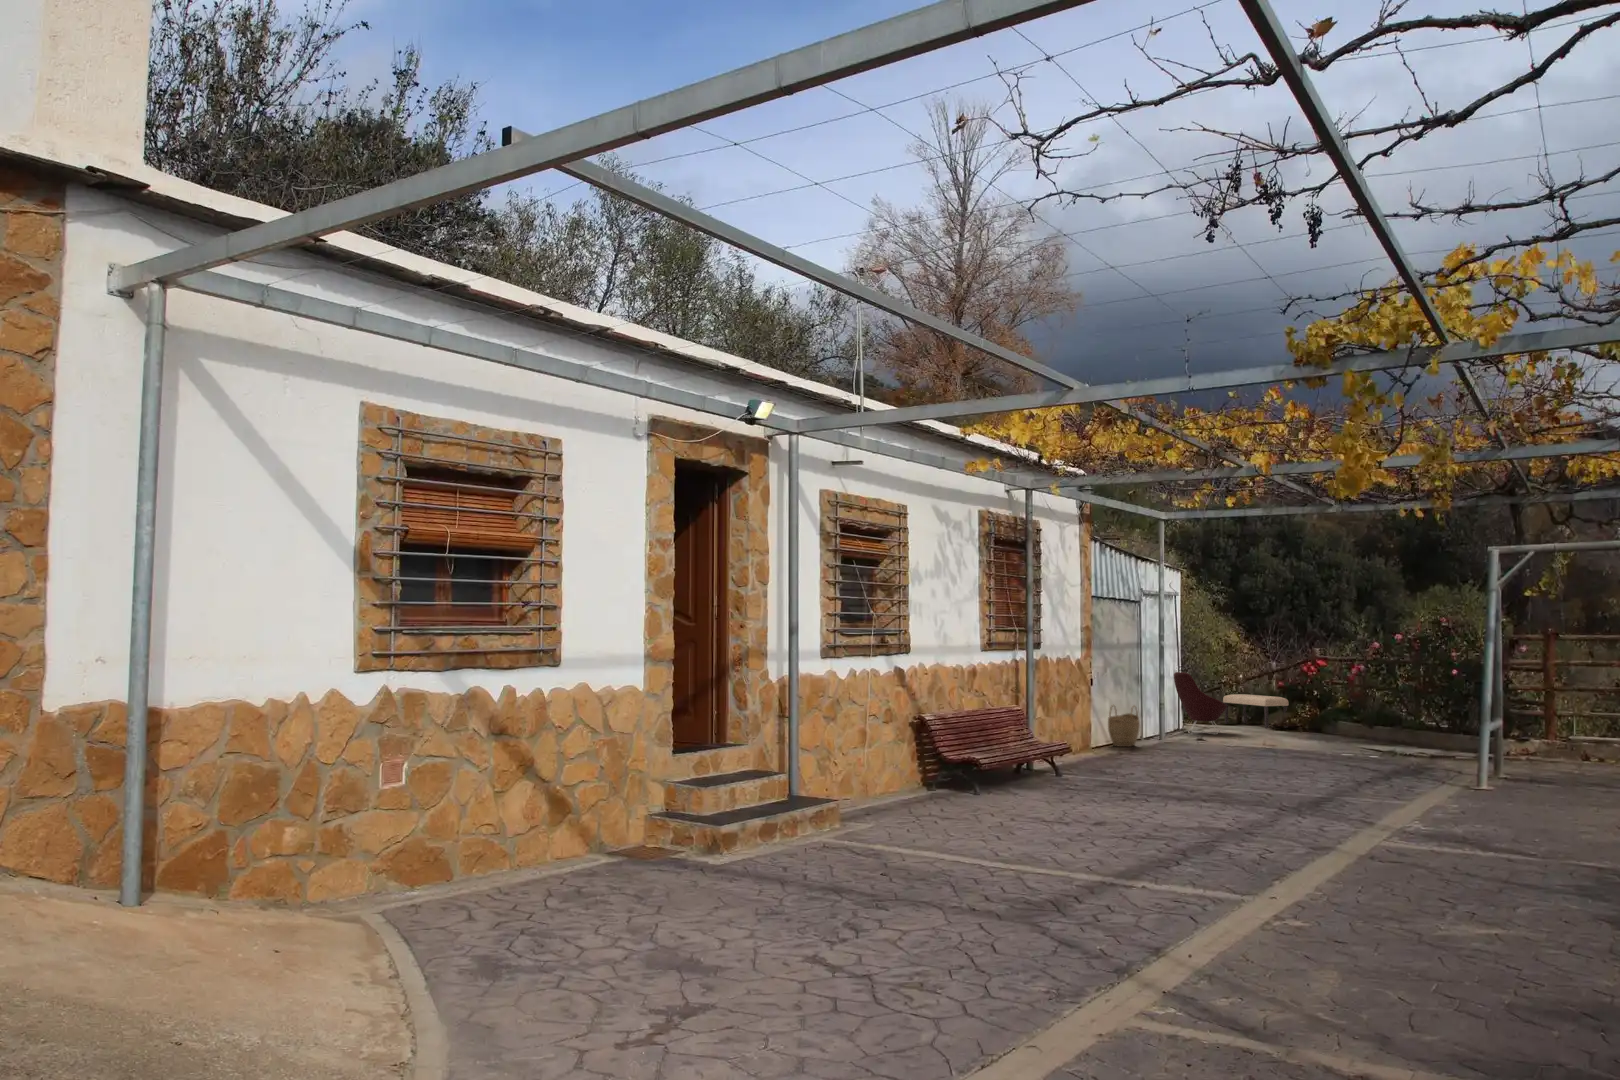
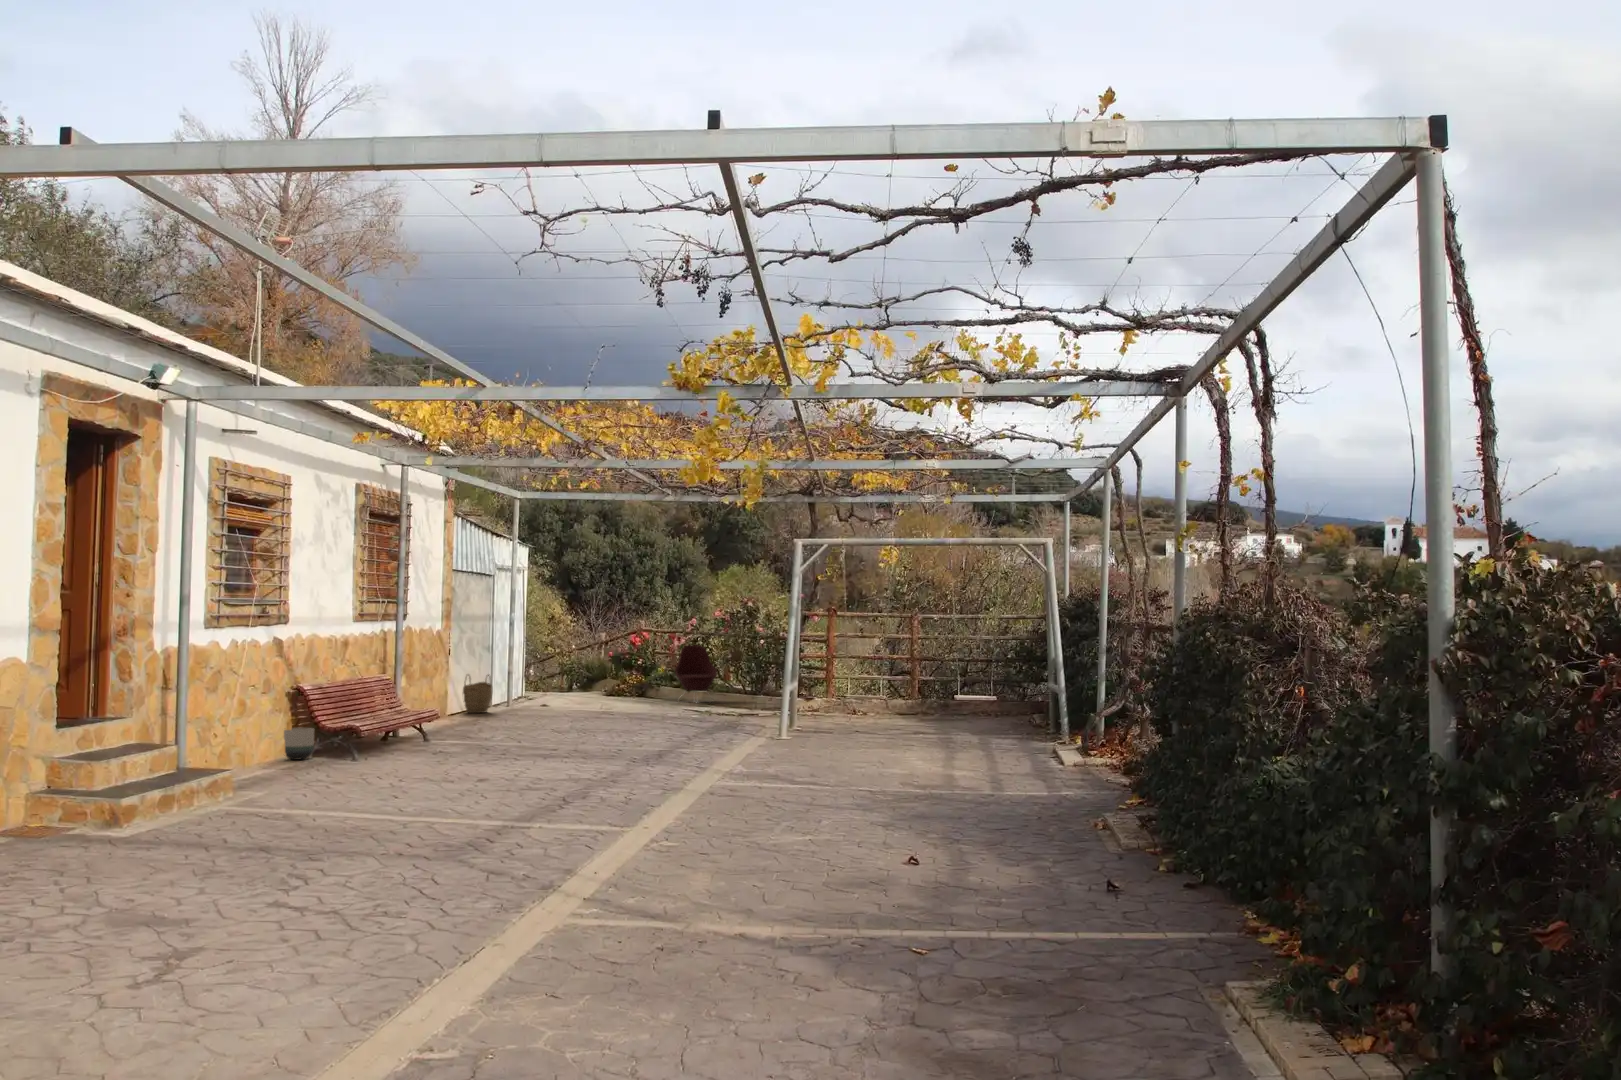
chair: present [1174,672,1227,734] -> present [675,645,717,703]
bench: present [1223,694,1289,729] -> none [560,663,618,694]
planter: none [905,758,936,791] -> present [284,728,314,760]

